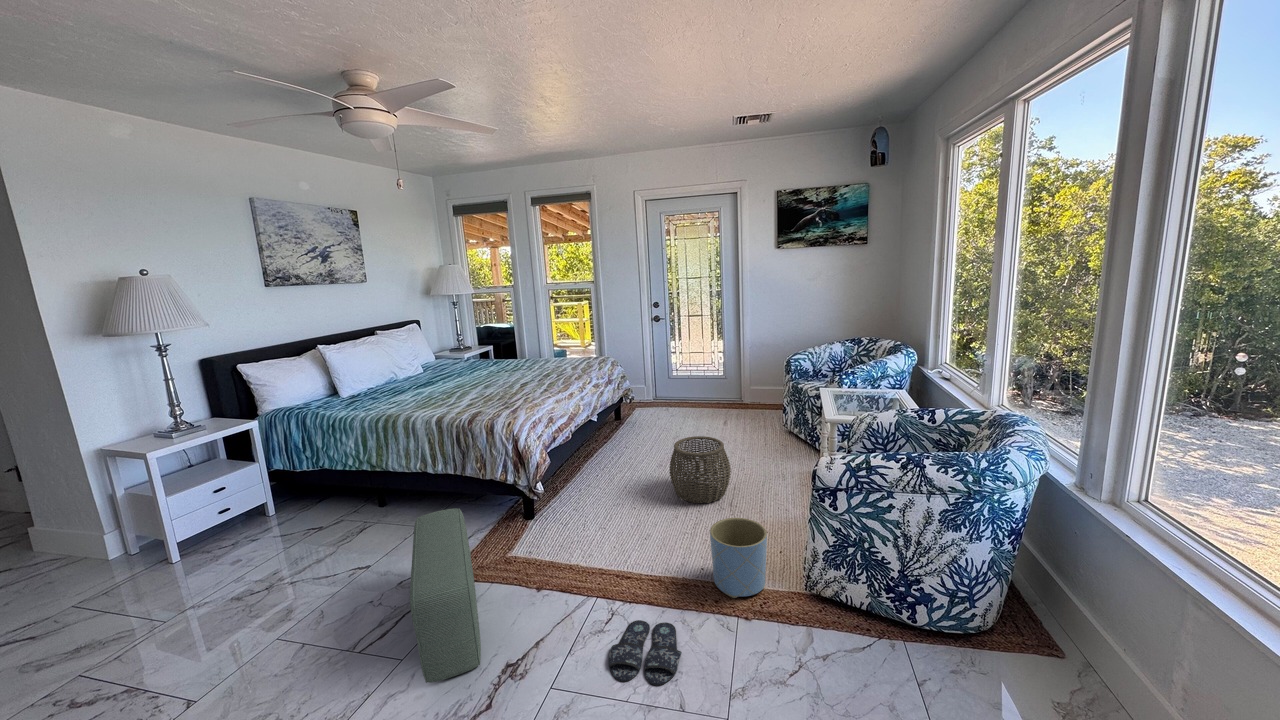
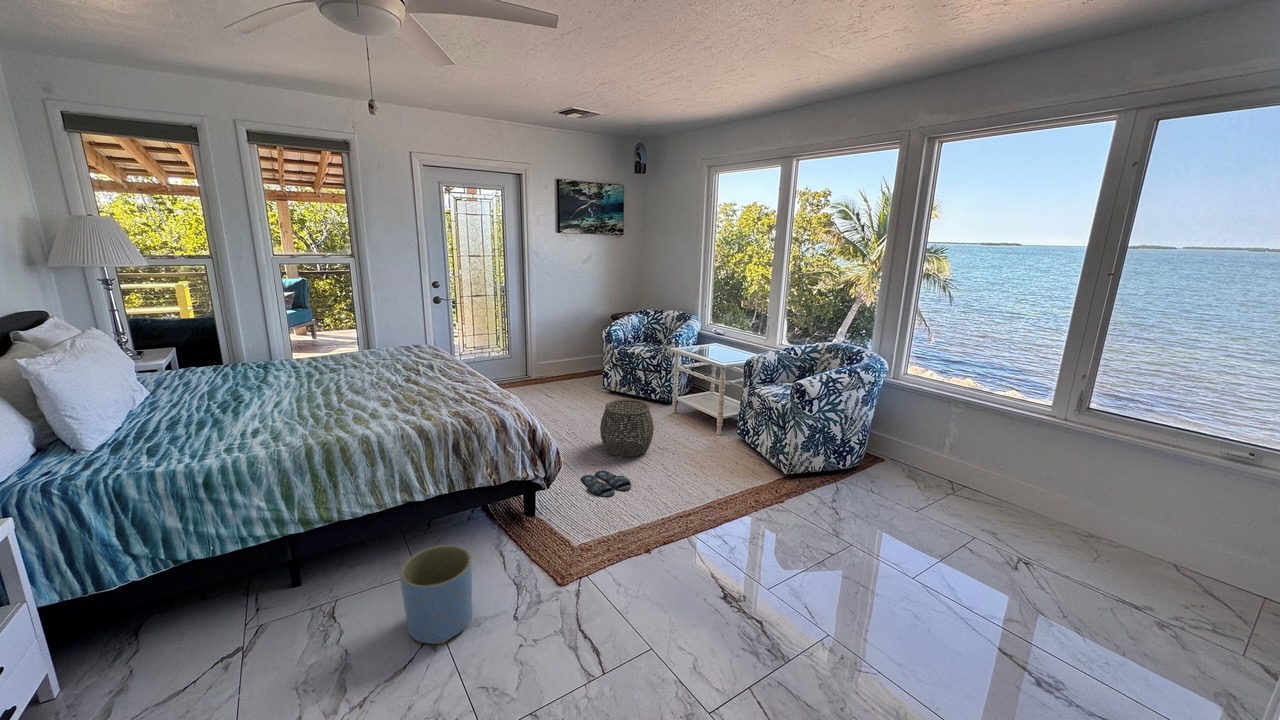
pouf: present [410,508,481,683] -> none [533,506,716,646]
planter: present [710,518,767,598] -> present [400,545,472,644]
slippers: present [609,620,681,686] -> present [581,471,631,497]

